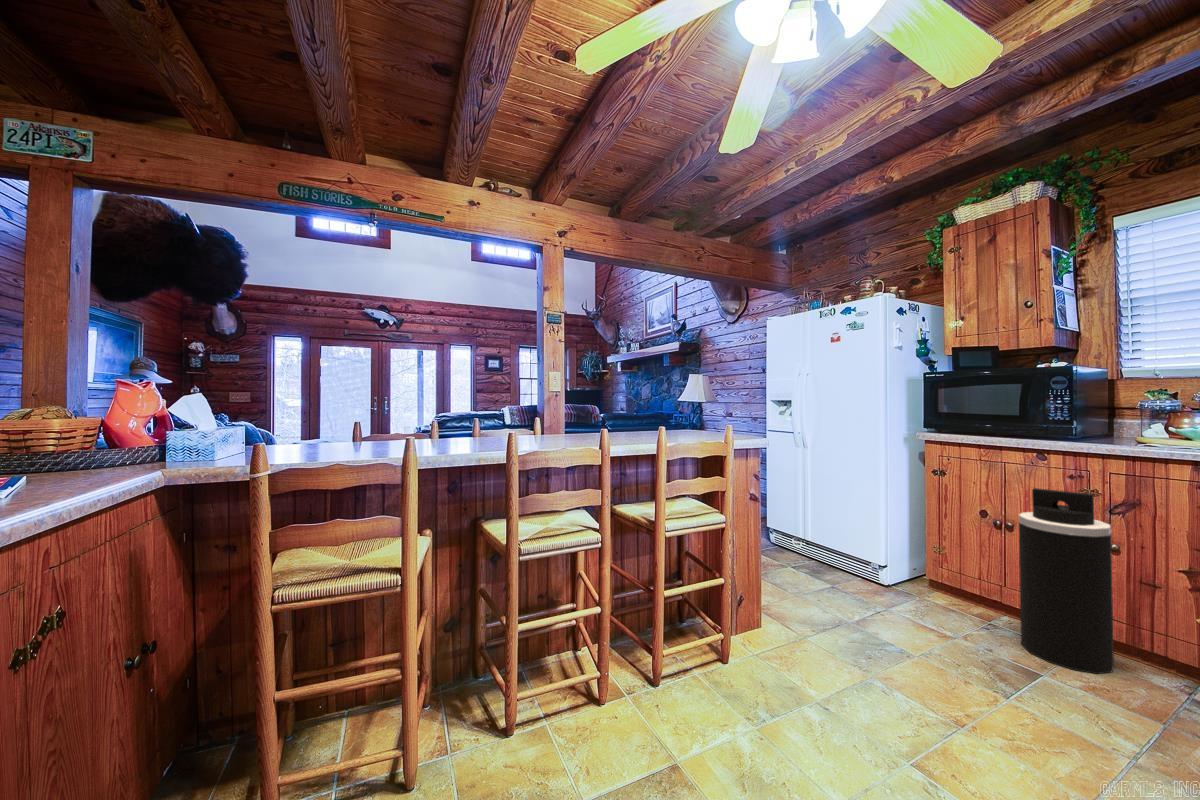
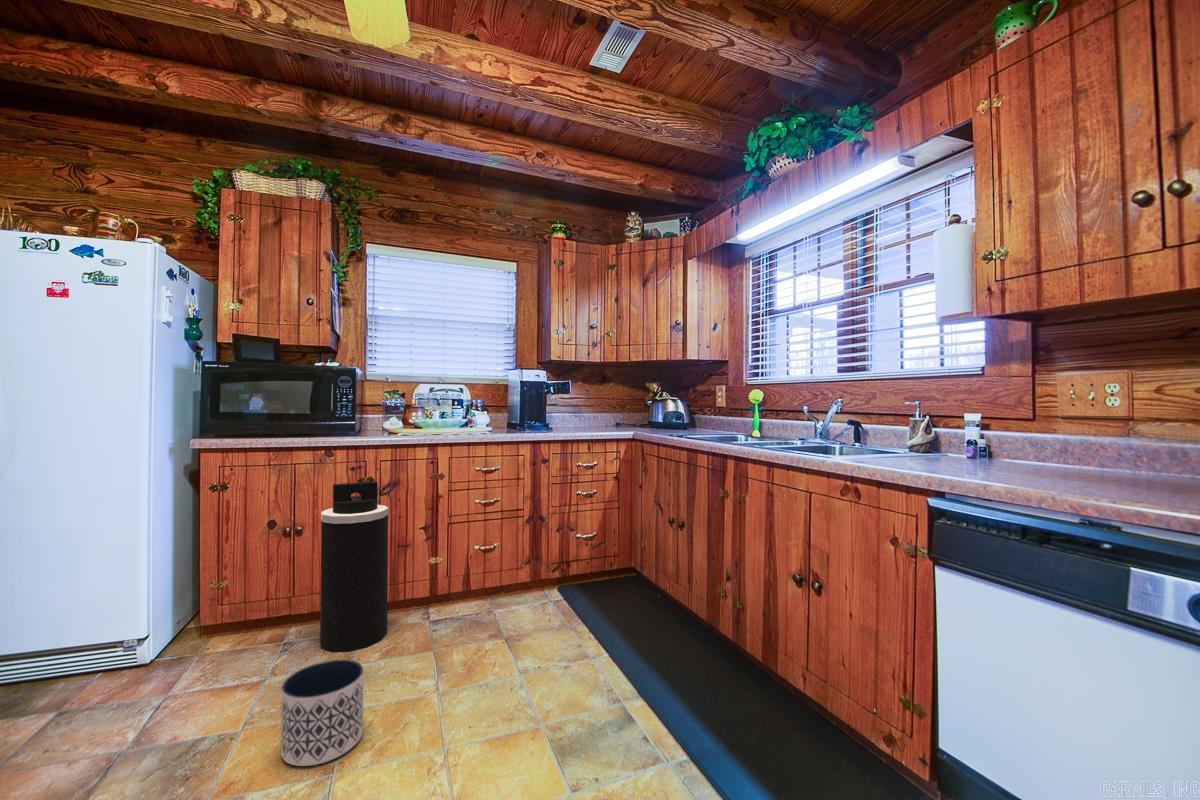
planter: none [926,635,1009,729] -> present [281,660,364,766]

